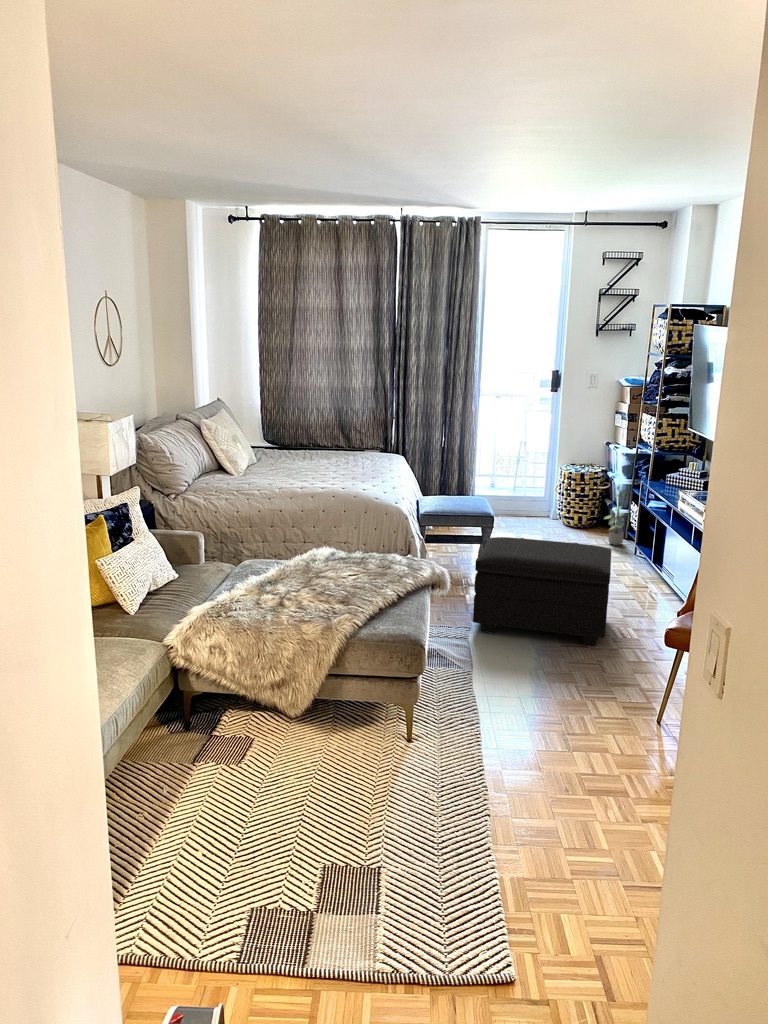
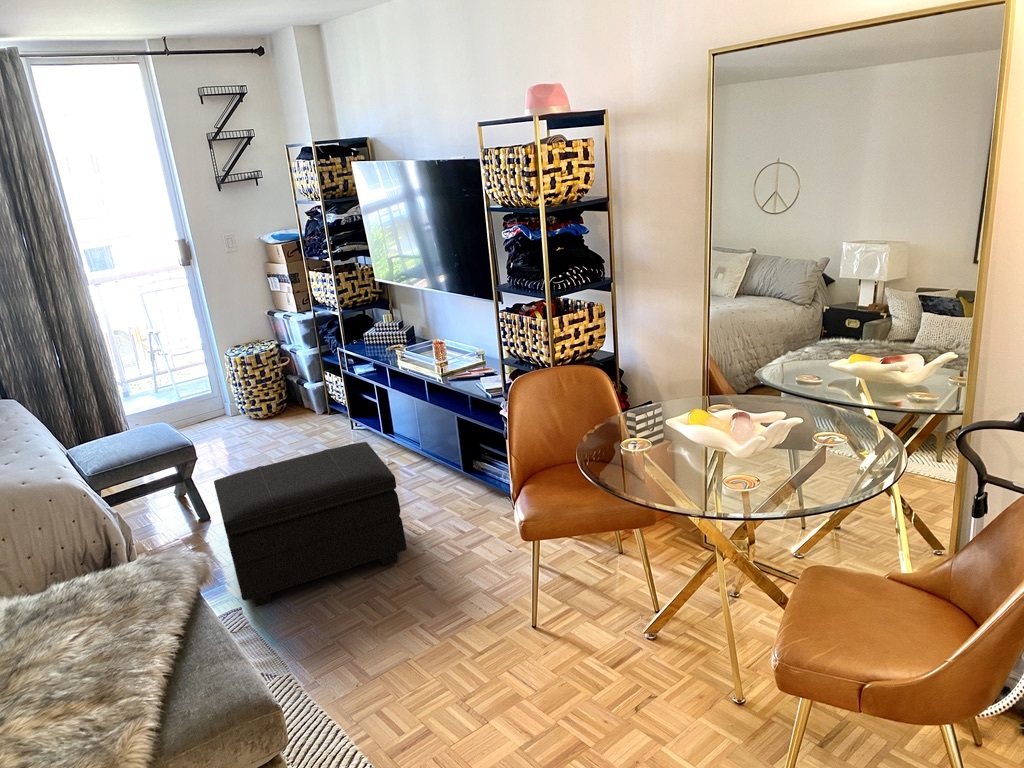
potted plant: present [604,486,624,545] -> none [301,356,331,425]

